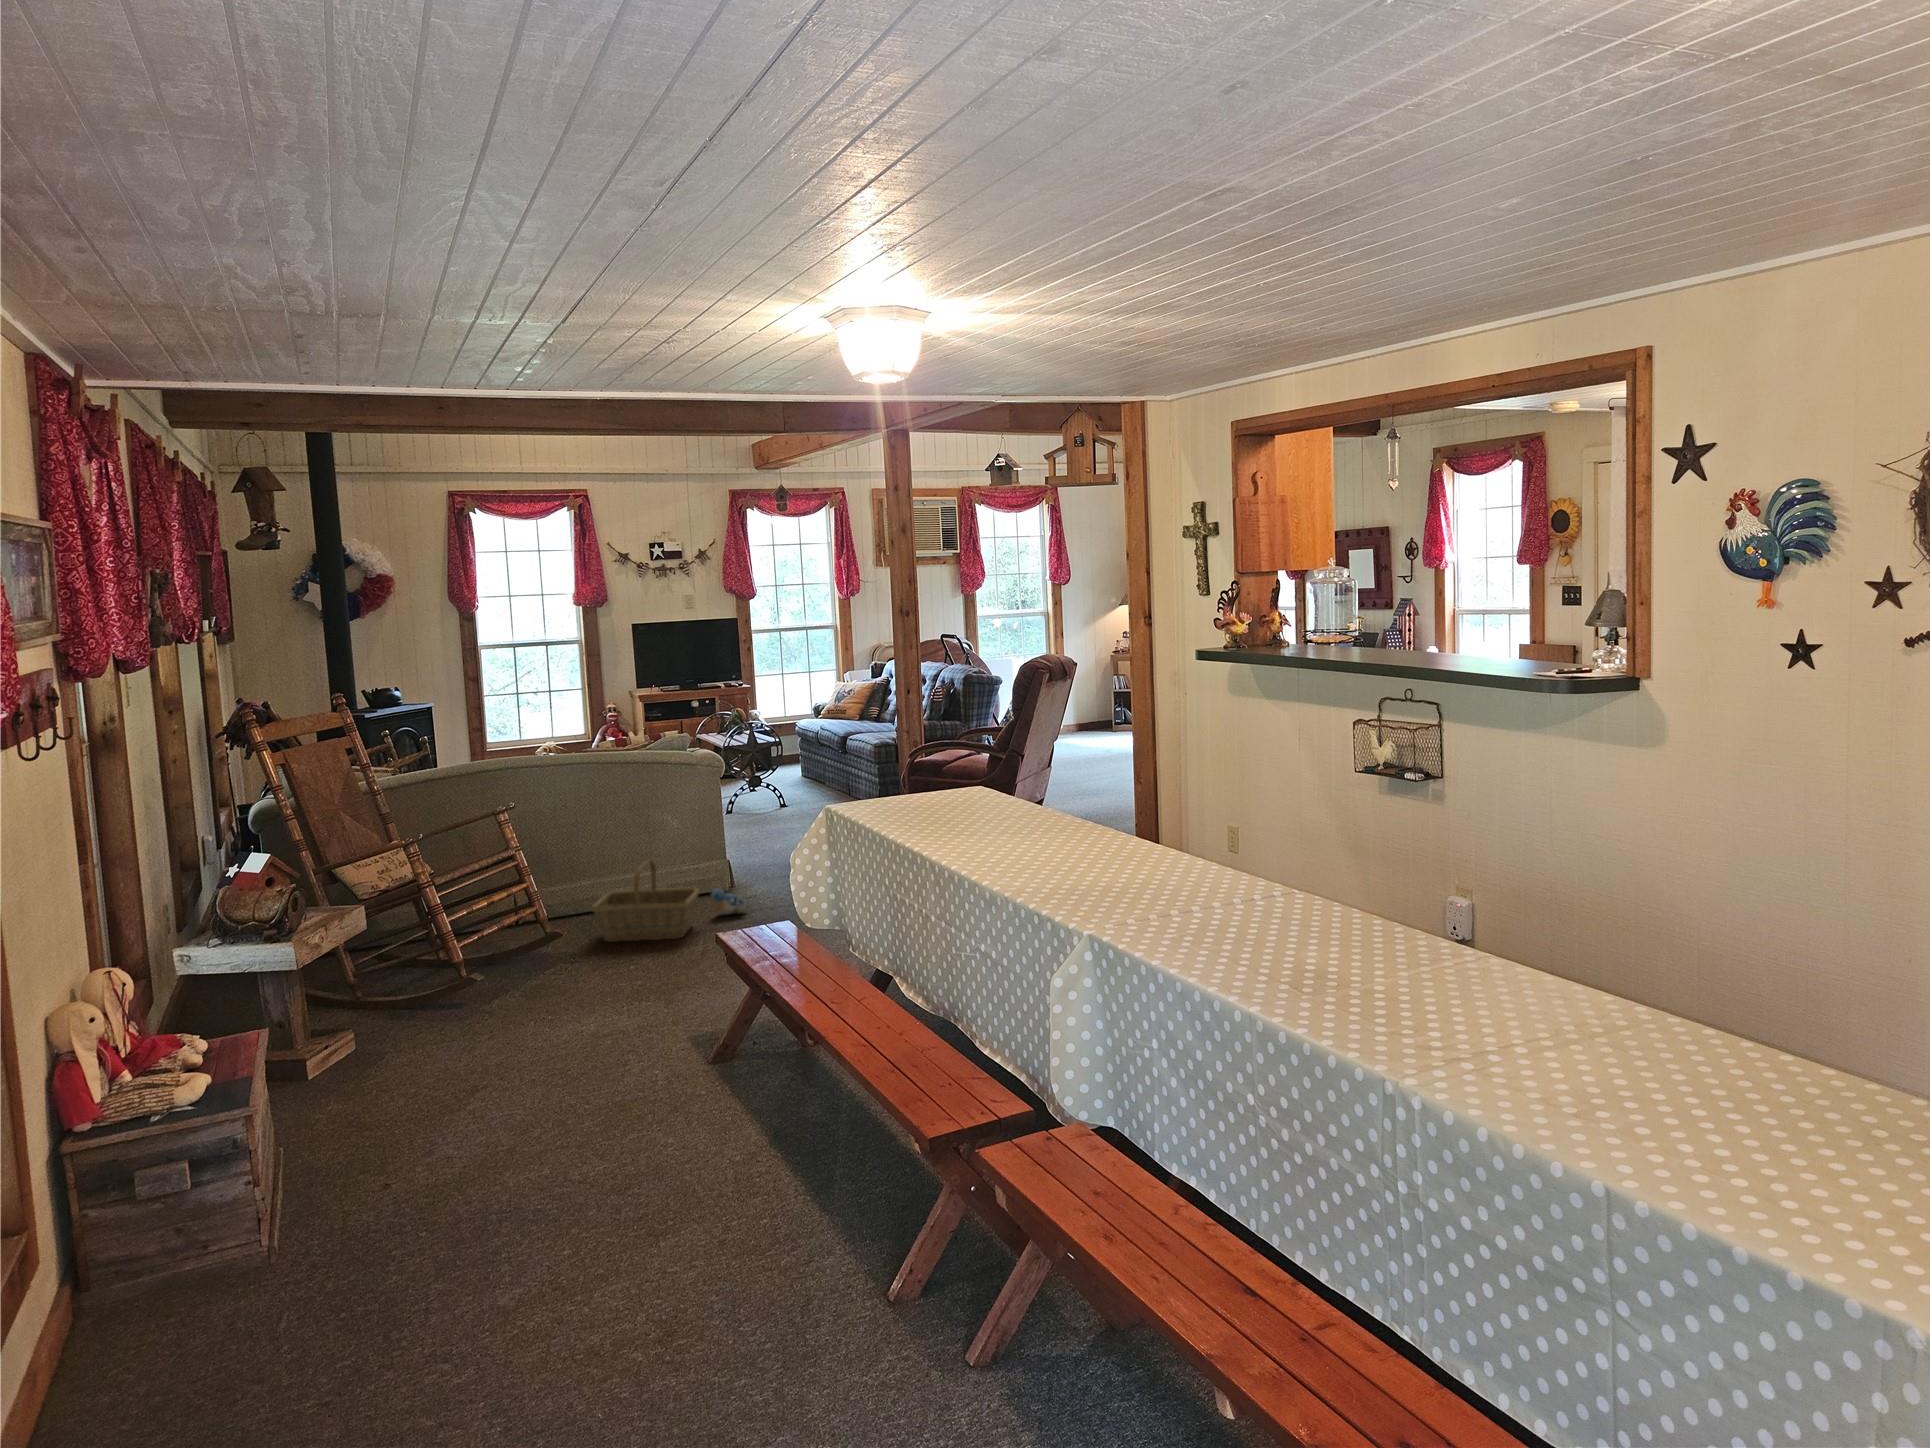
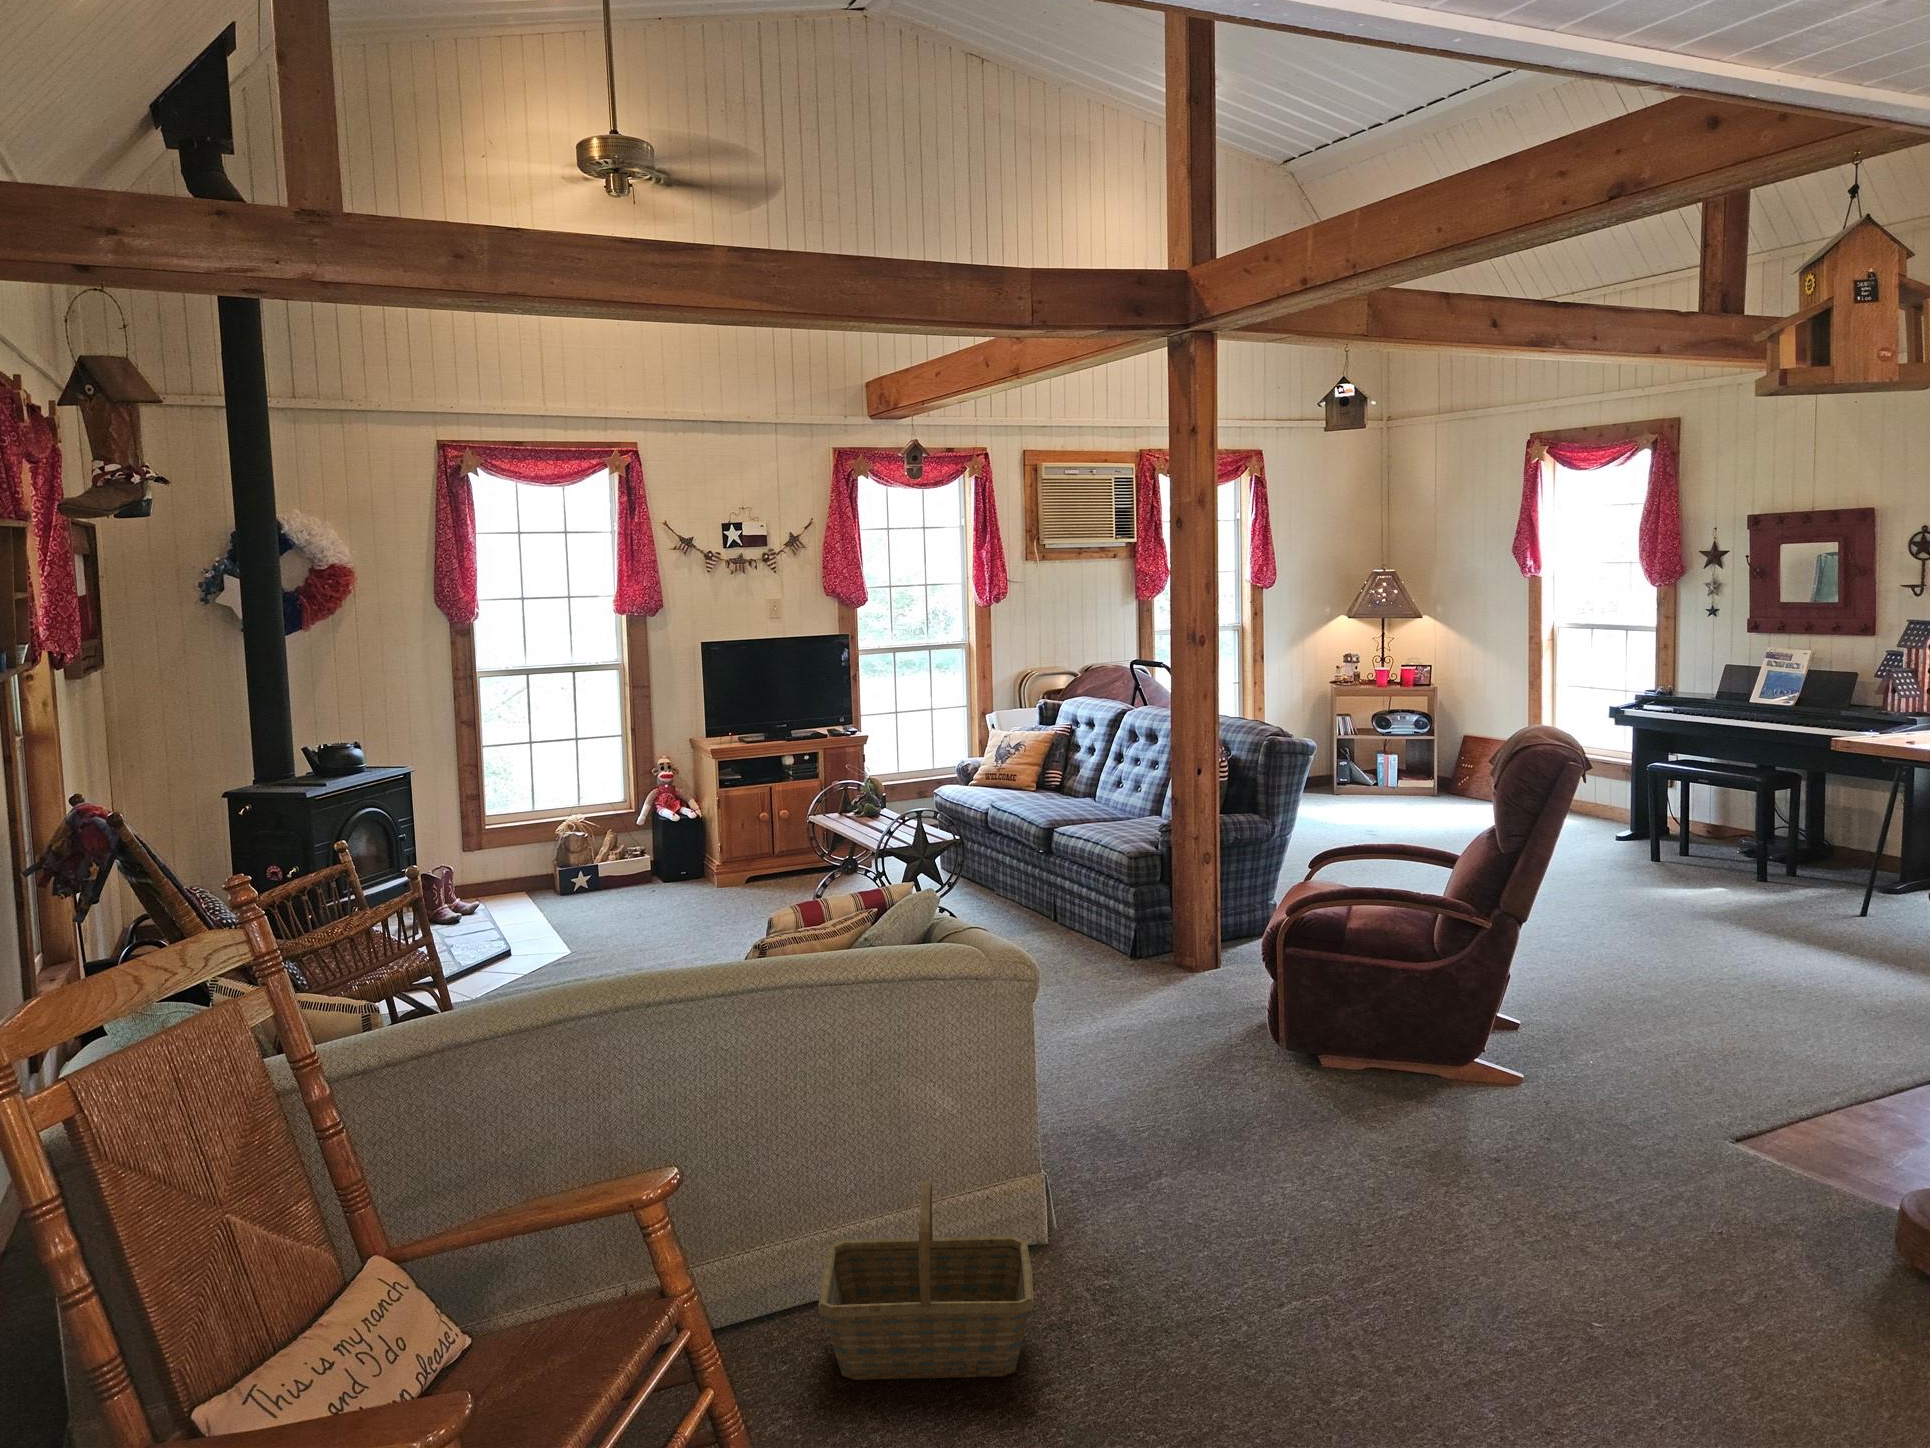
plush toy: present [711,889,749,915] -> none [1030,1224,1107,1279]

